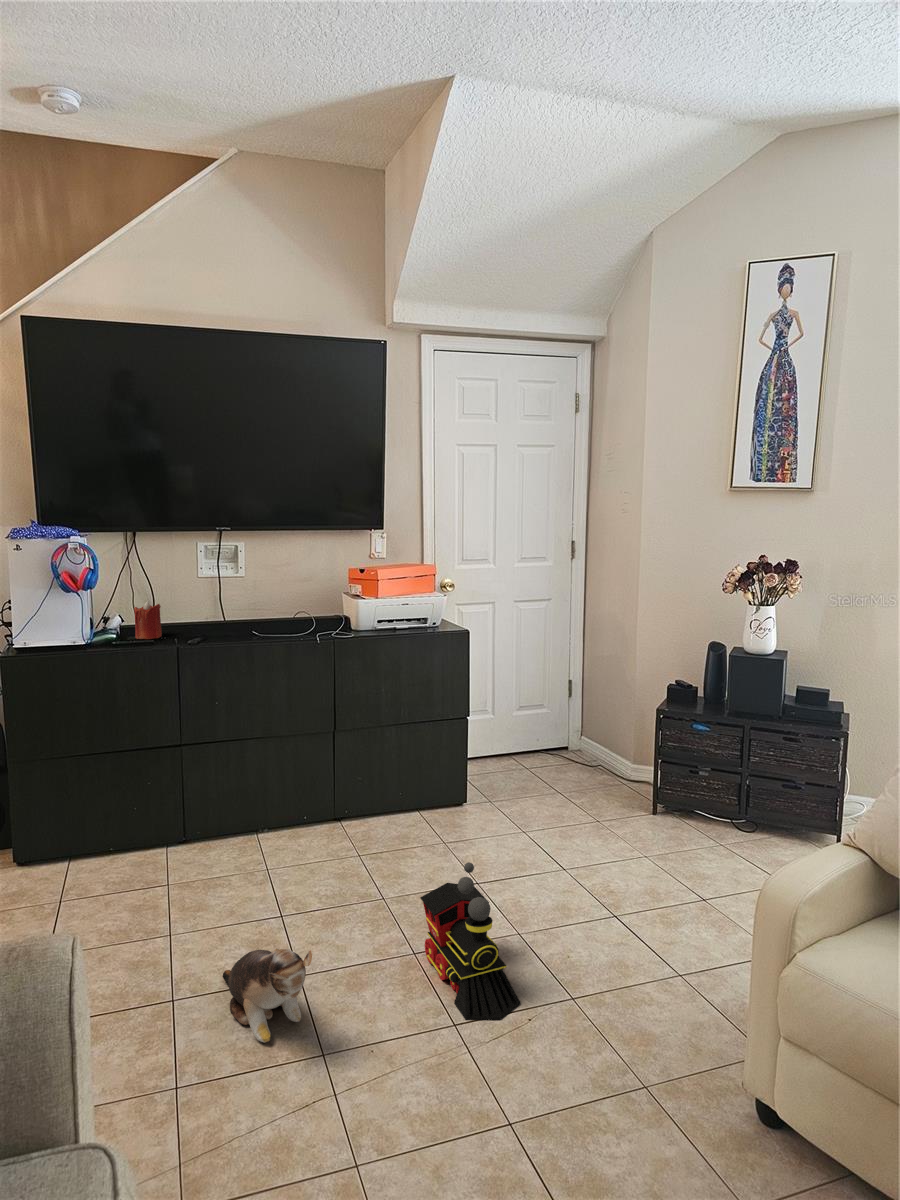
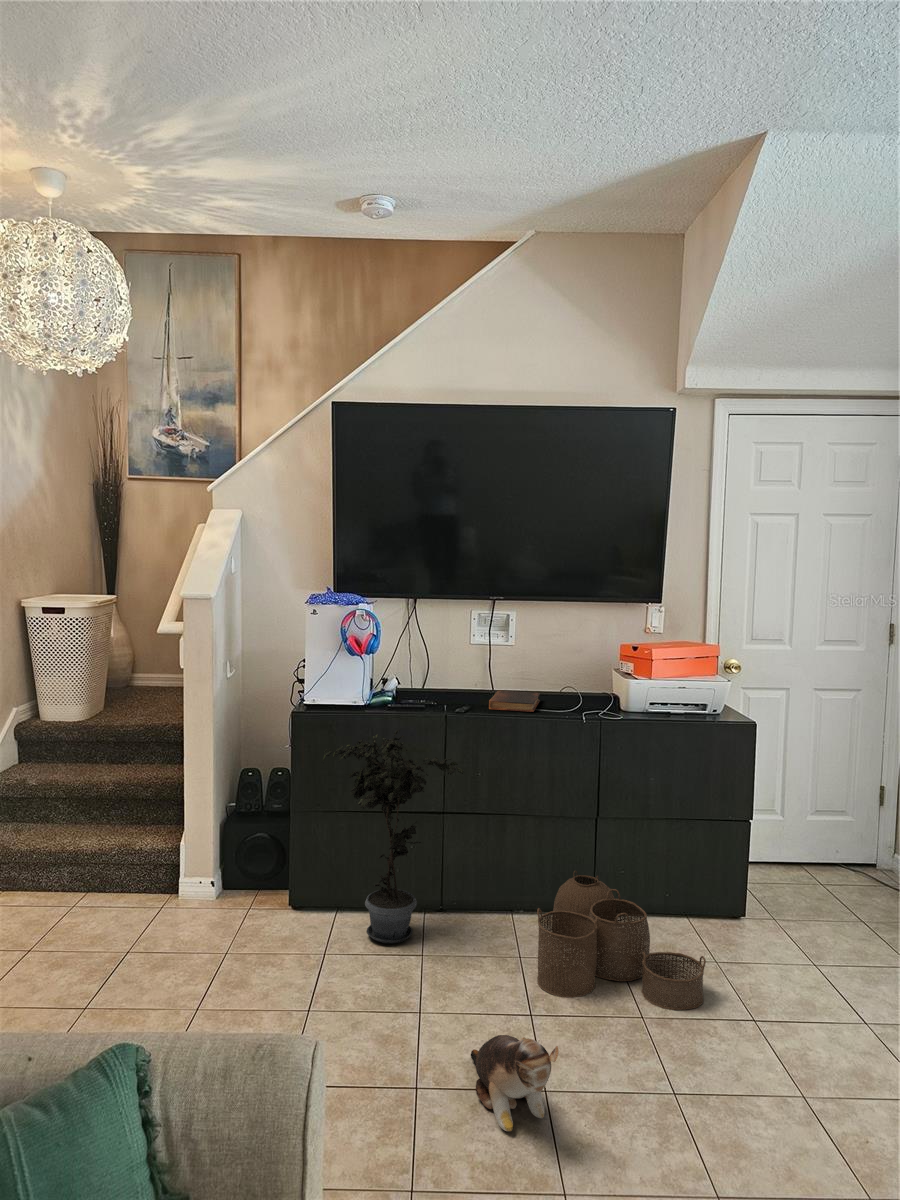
candle: present [134,601,162,639] -> none [409,667,434,704]
book: none [221,620,272,638] -> present [489,690,540,712]
potted plant: none [38,664,199,883] -> present [323,730,464,943]
woven basket: none [281,784,440,903] -> present [537,871,706,1010]
toy train: present [420,862,520,1020] -> none [678,985,786,1170]

